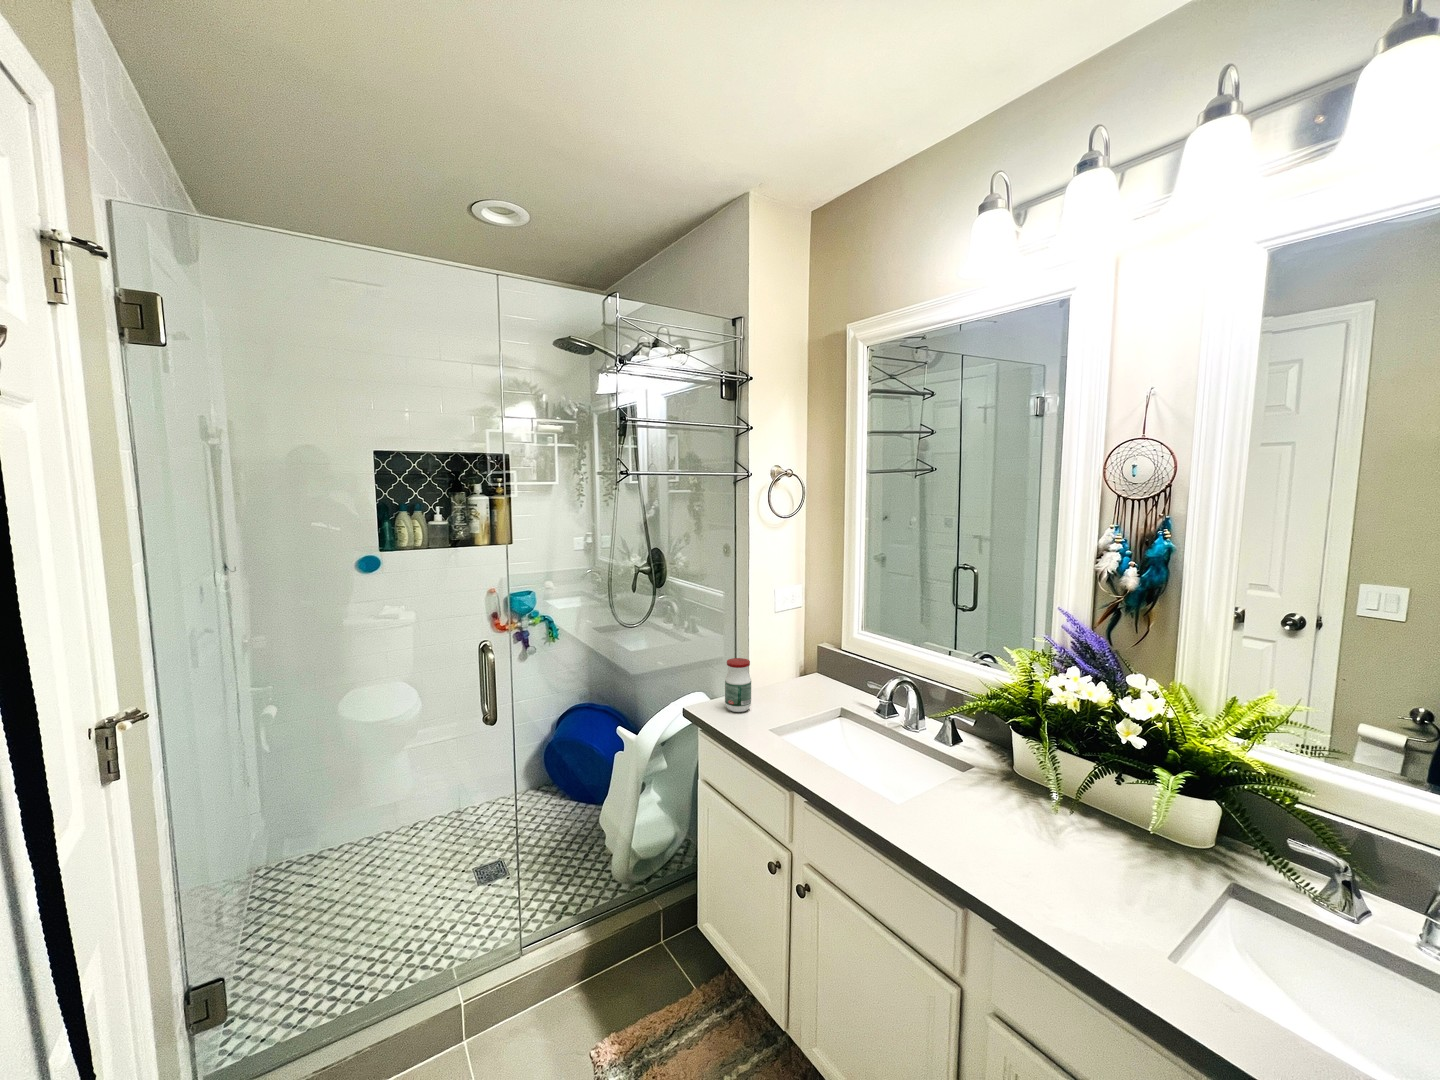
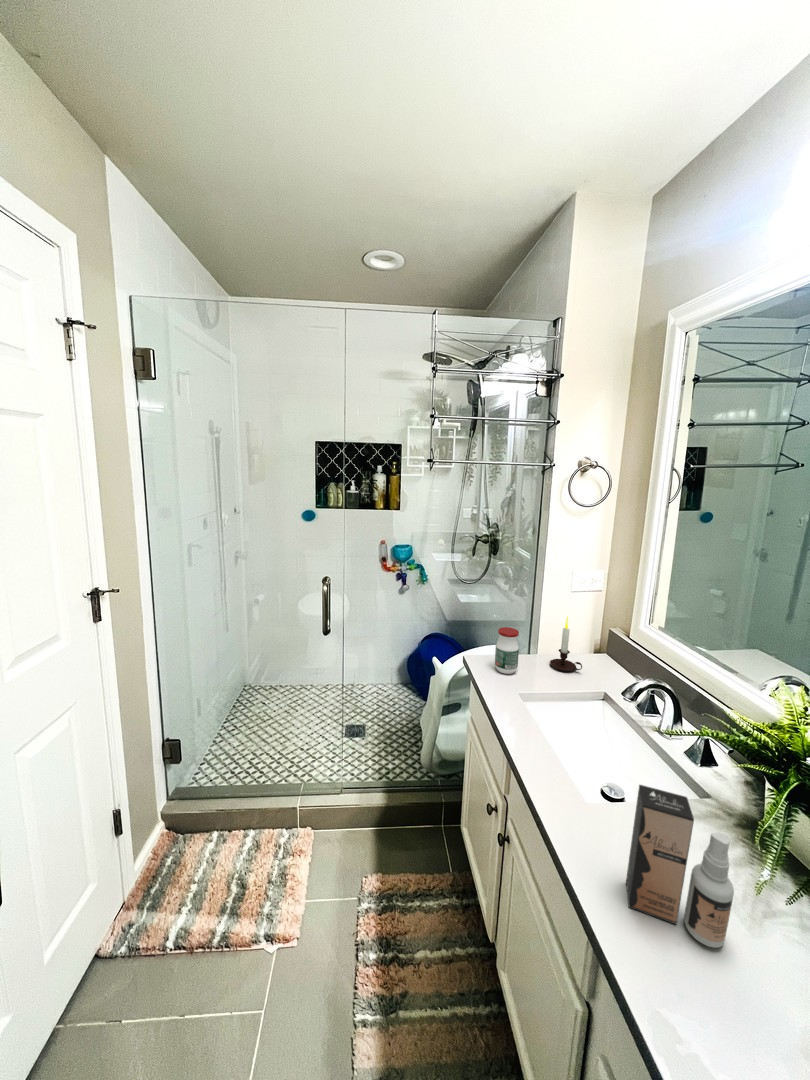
candle: none [773,635,809,697] -> present [550,617,582,671]
spray bottle: none [968,739,1053,856] -> present [626,785,734,948]

